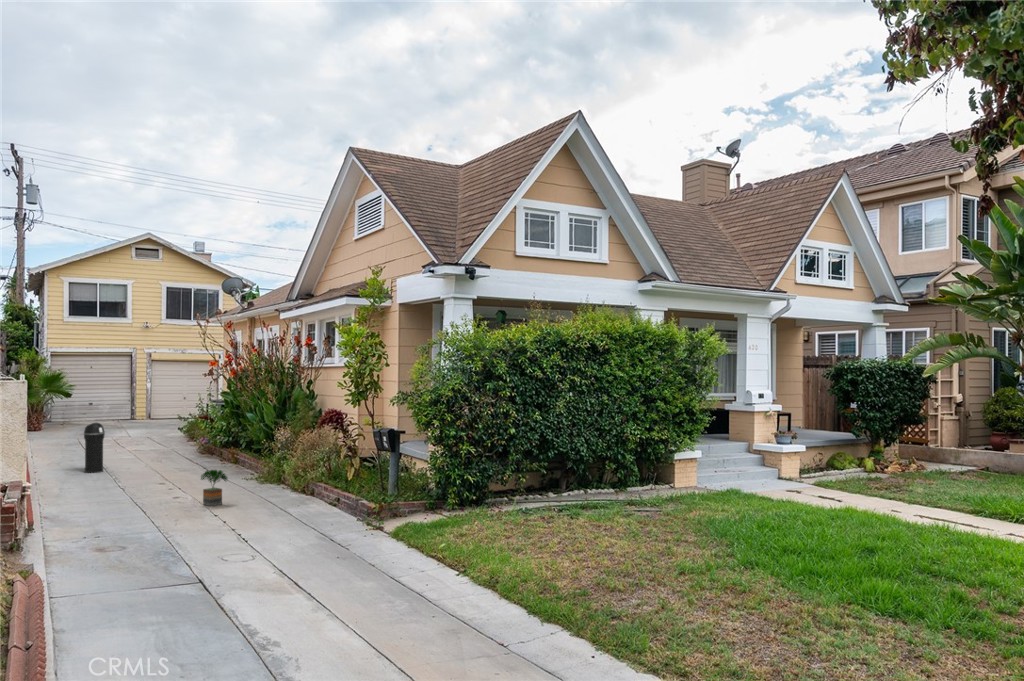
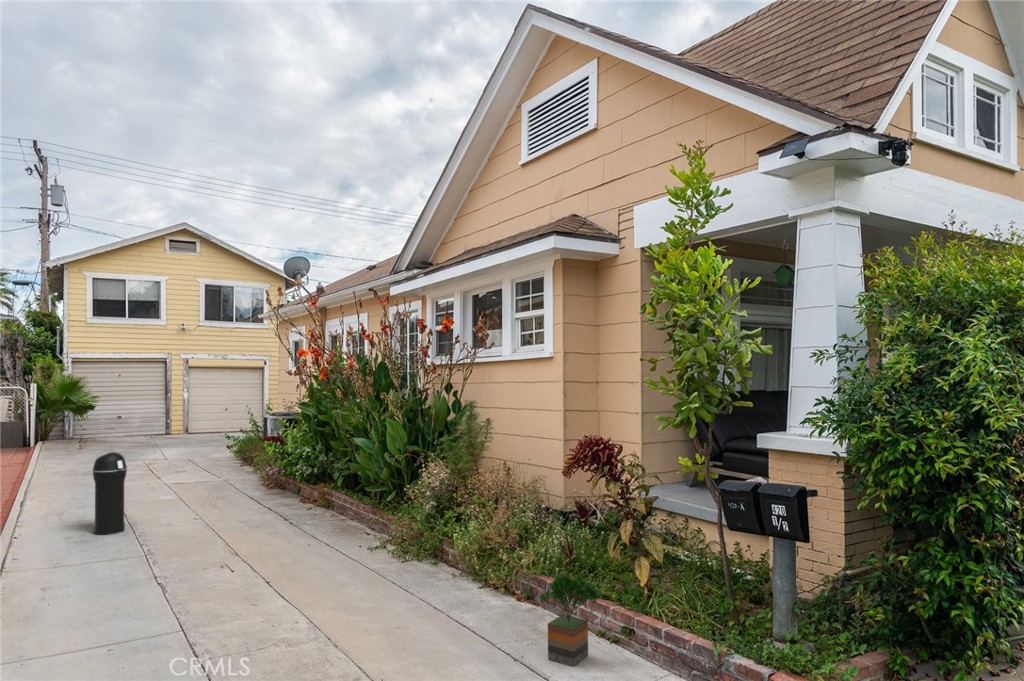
potted tree: present [201,470,227,506] -> present [540,574,600,667]

